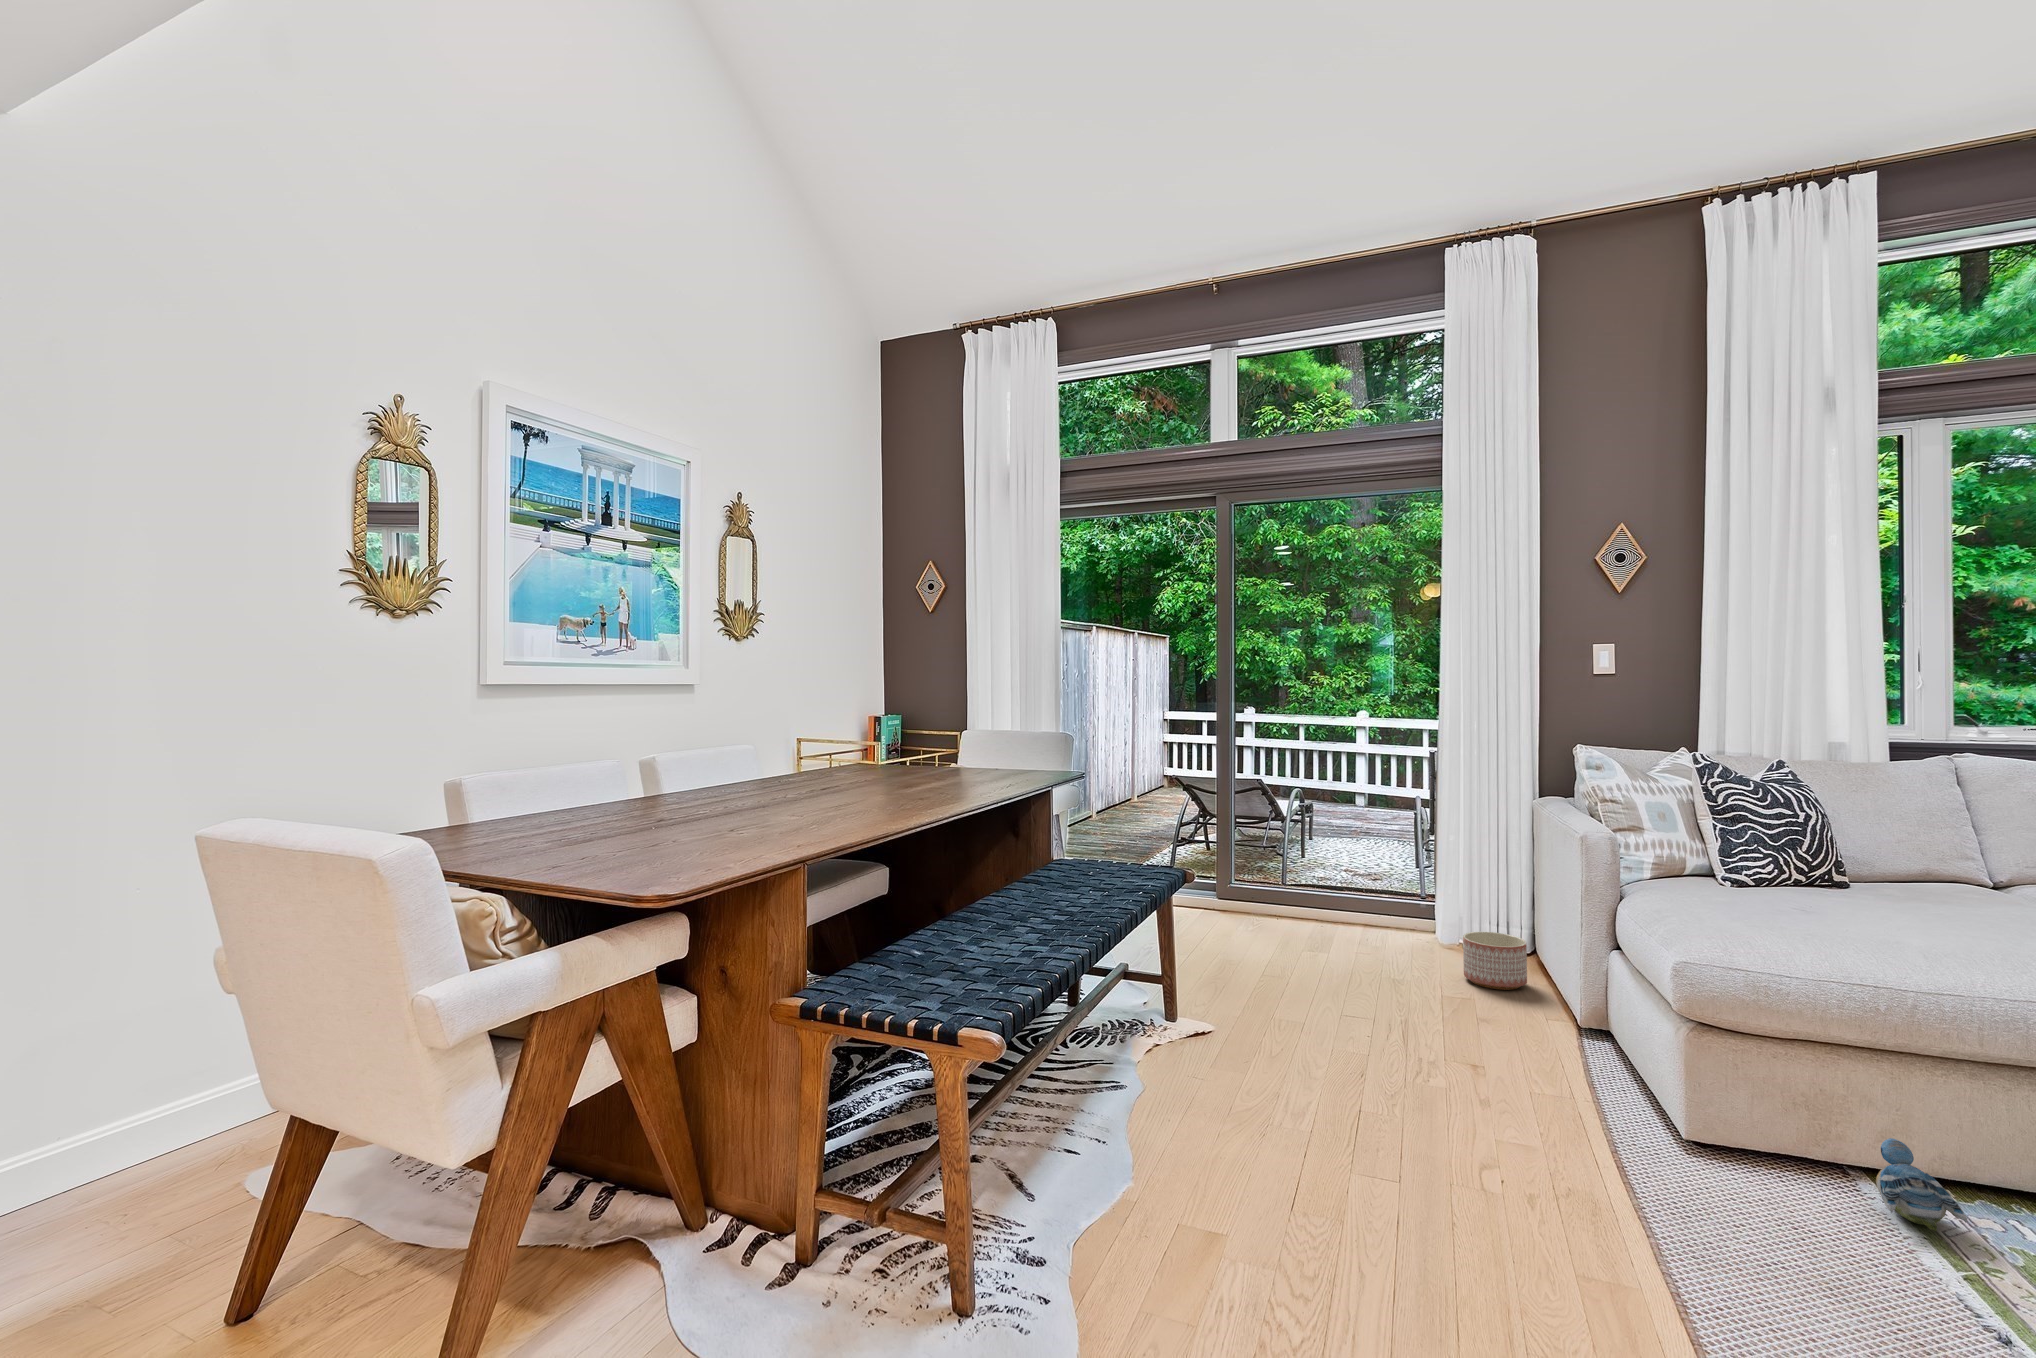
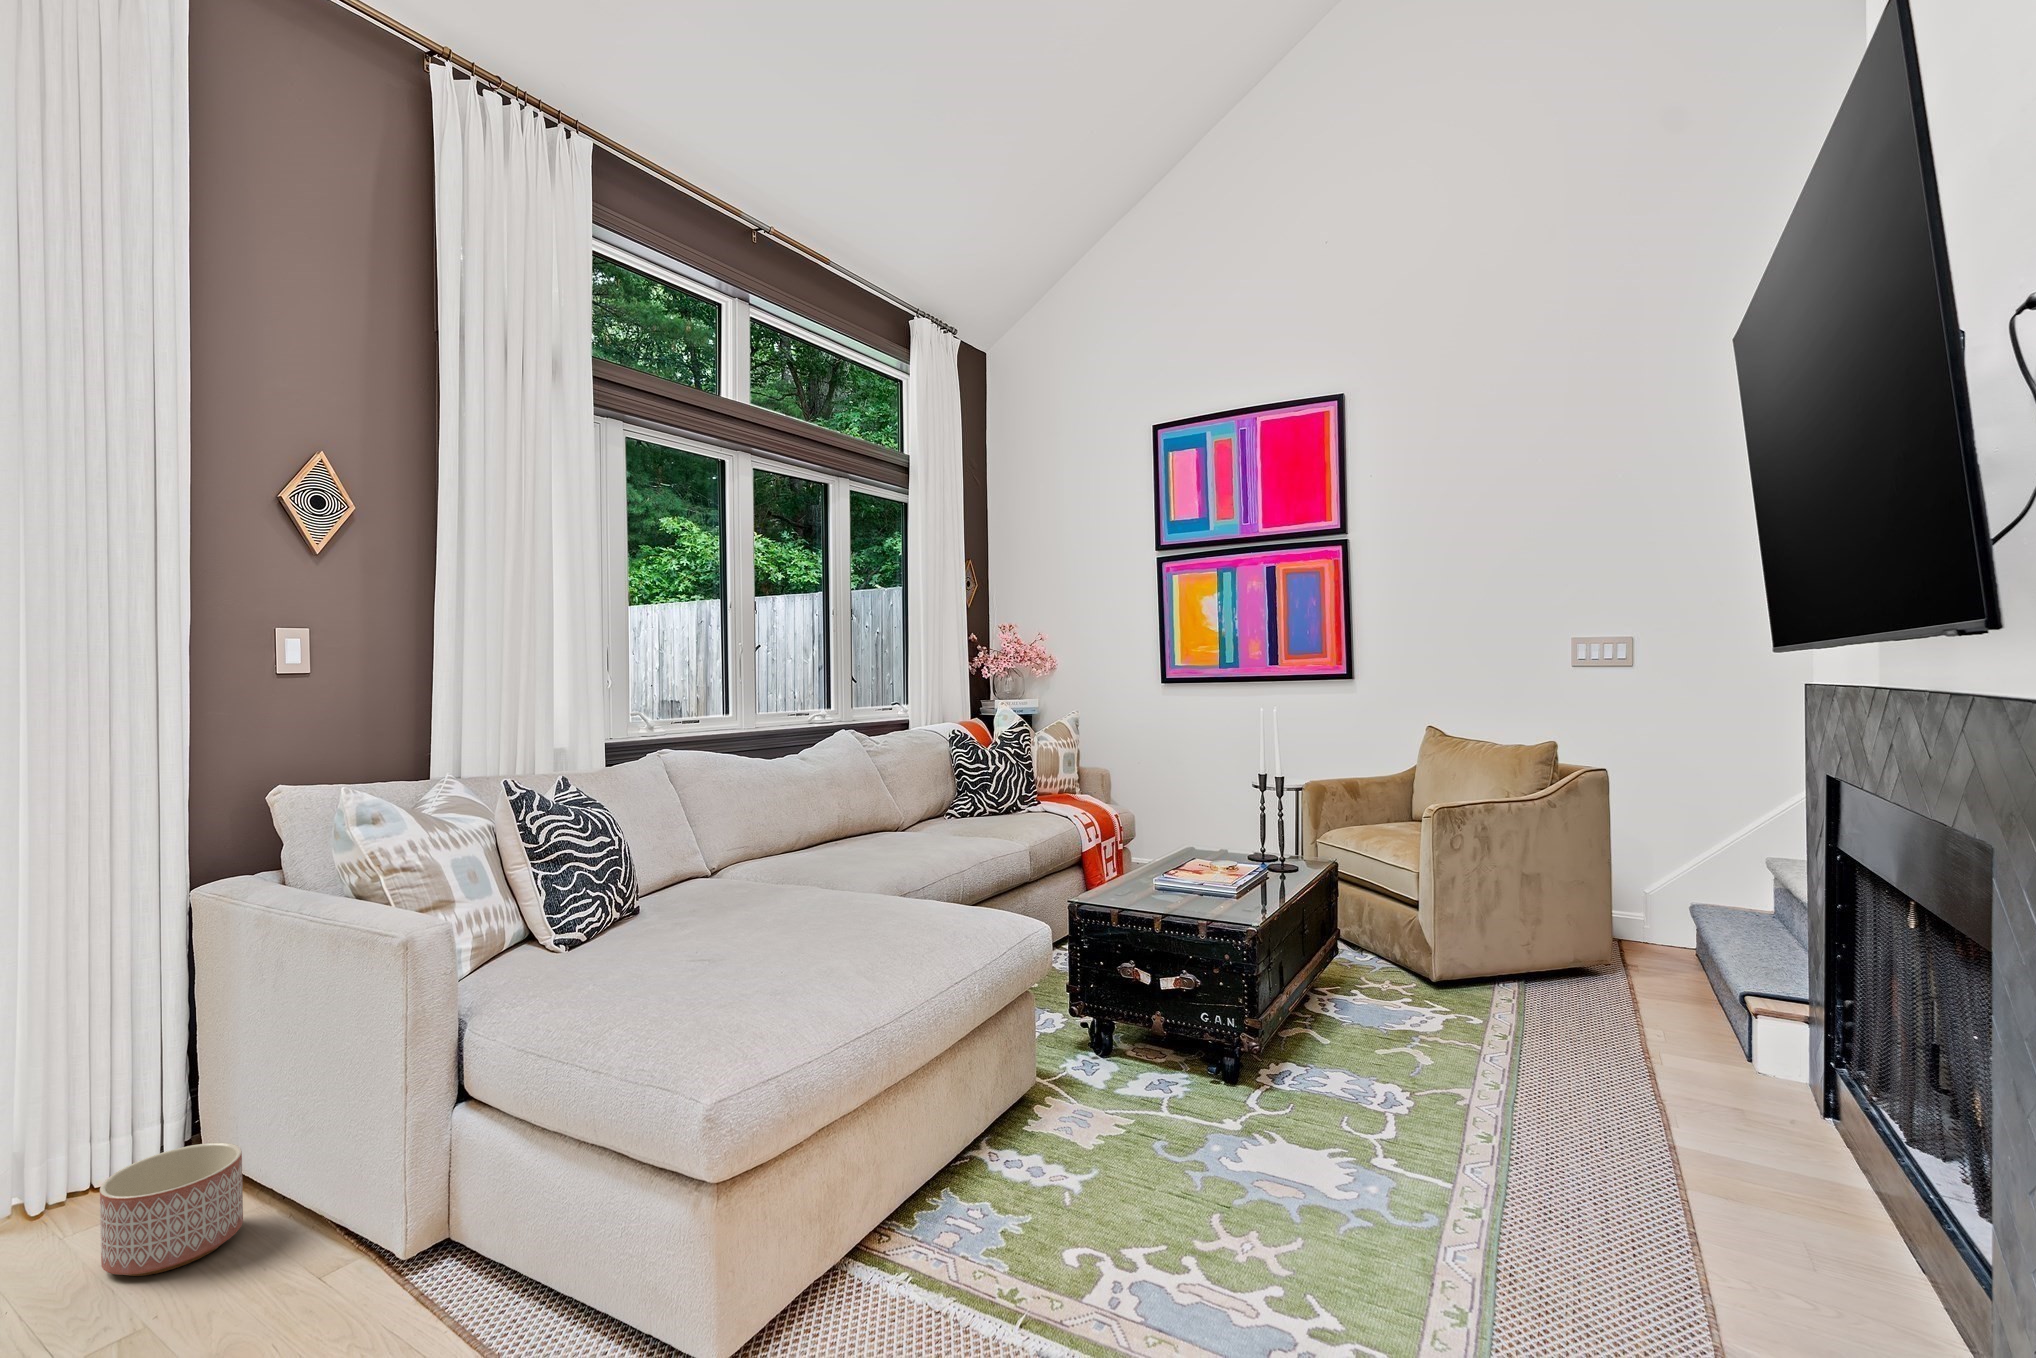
plush toy: present [1876,1138,1967,1231] -> none [894,1200,985,1293]

